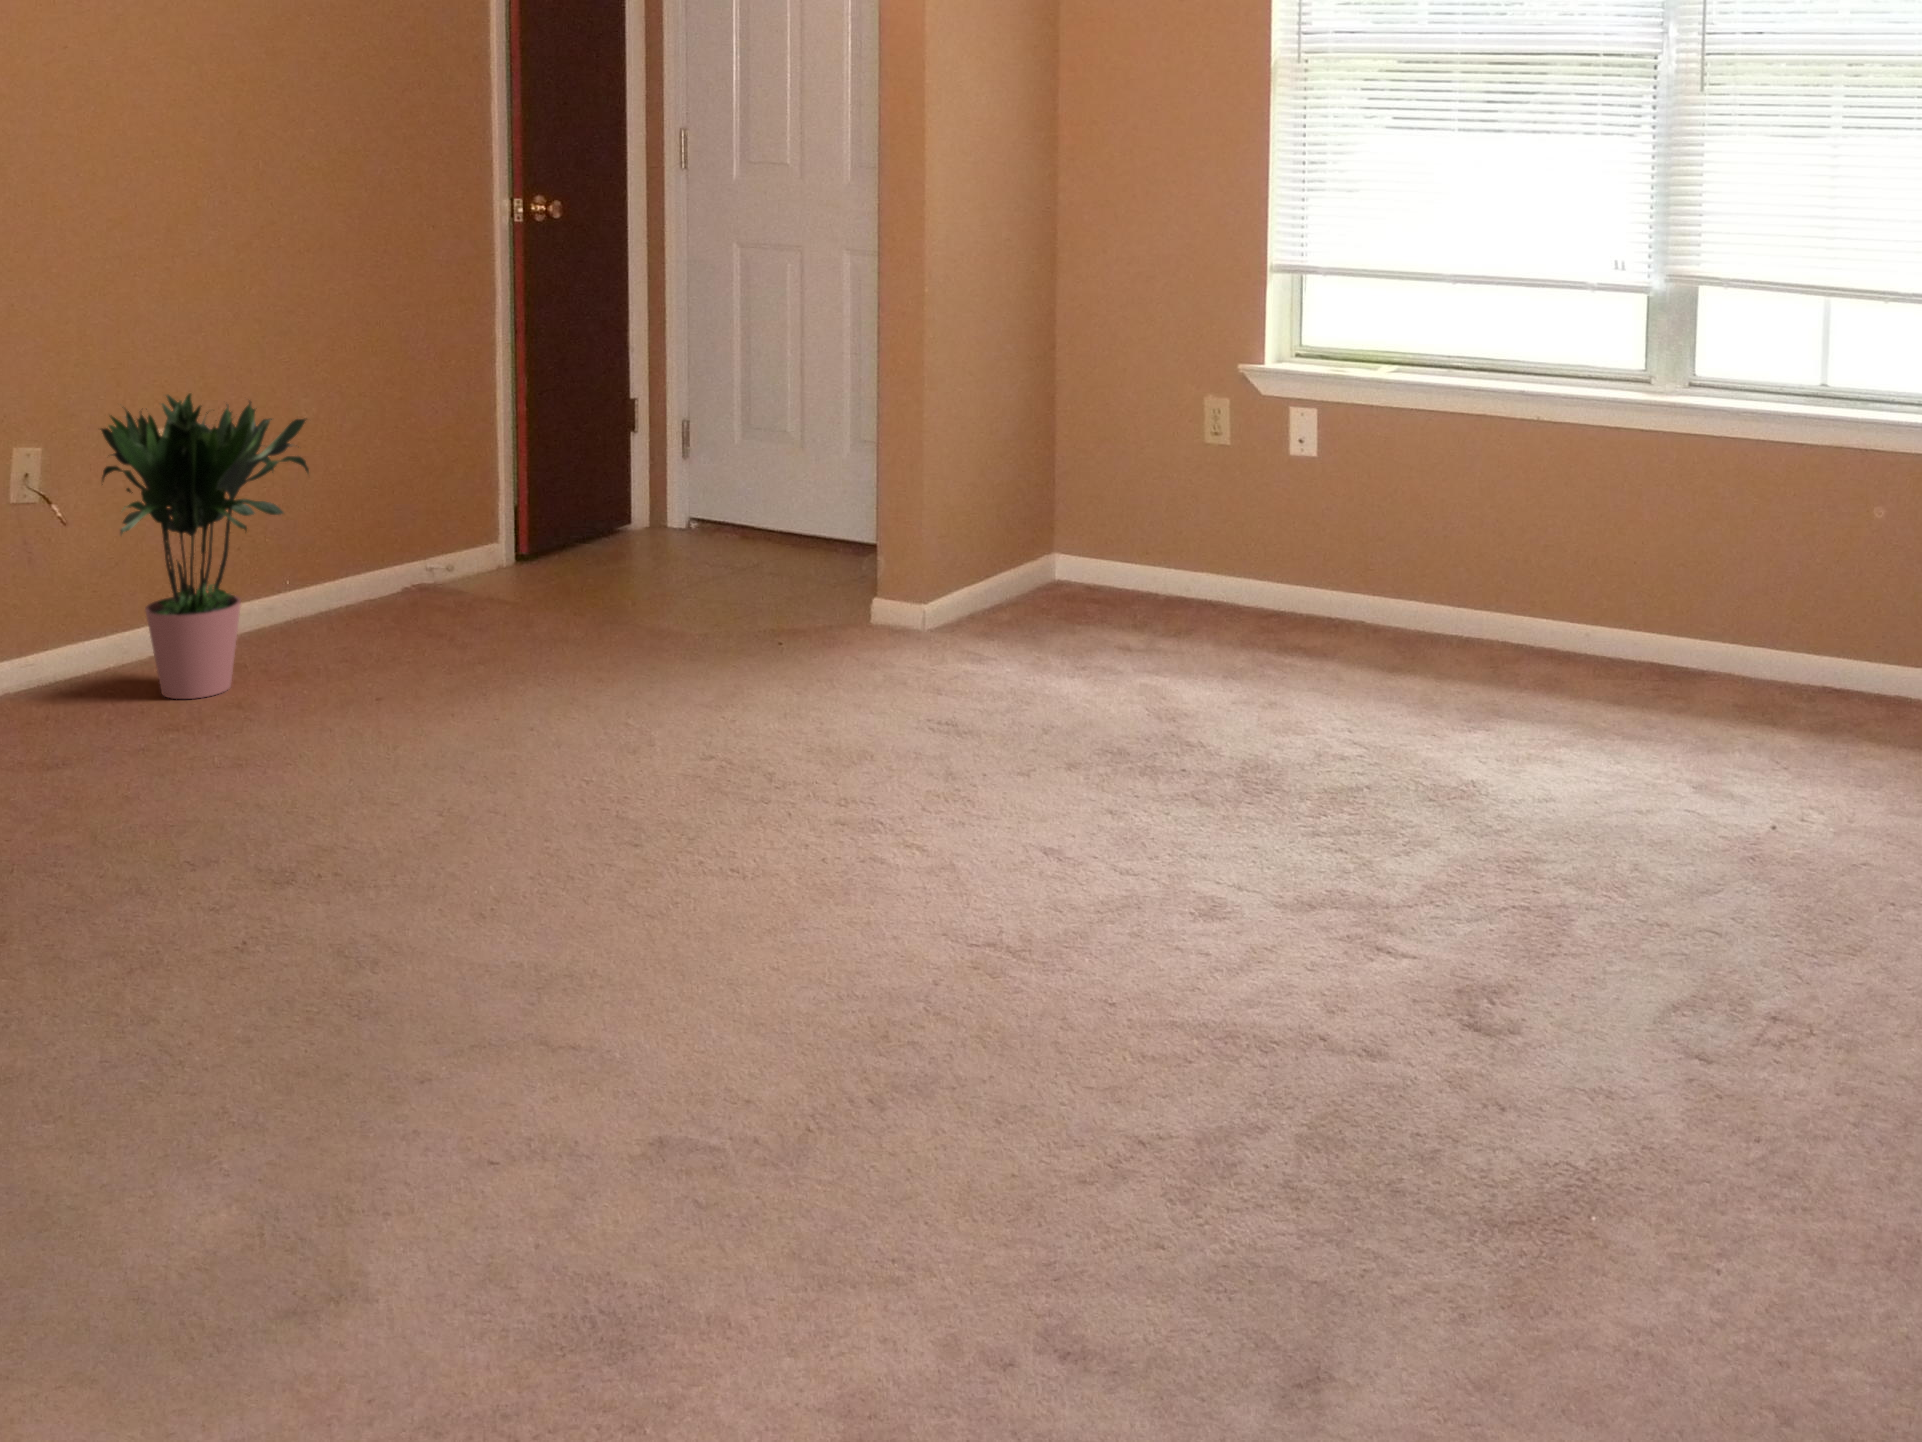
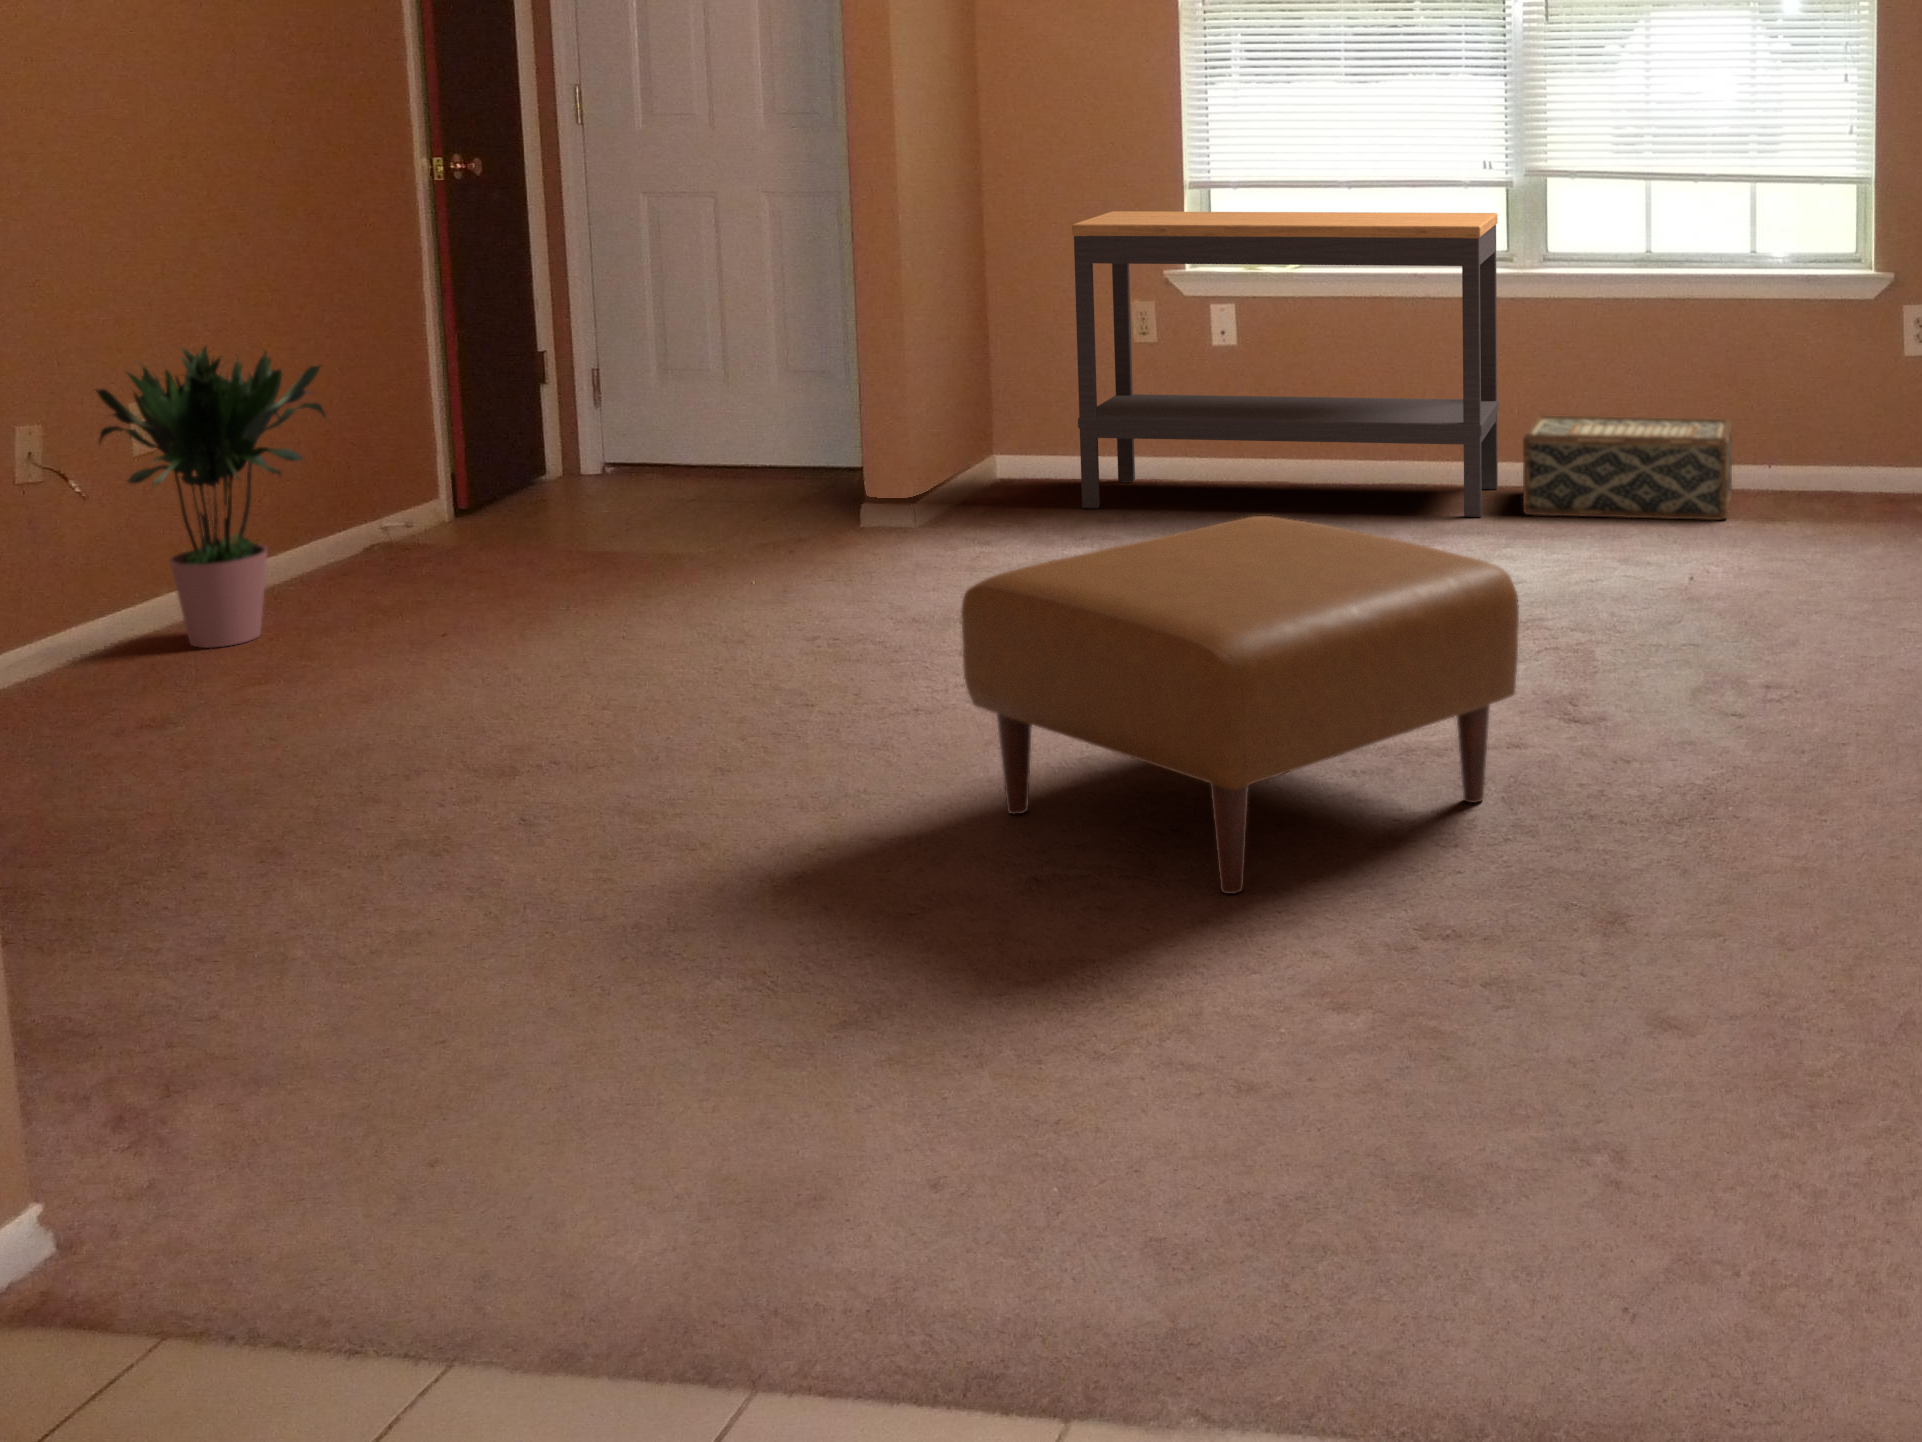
console table: none [1117,294,1628,696] -> present [1072,211,1499,517]
woven basket: none [1624,575,1914,737] -> present [1523,415,1732,520]
ottoman: none [711,717,1387,1245] -> present [961,516,1519,894]

